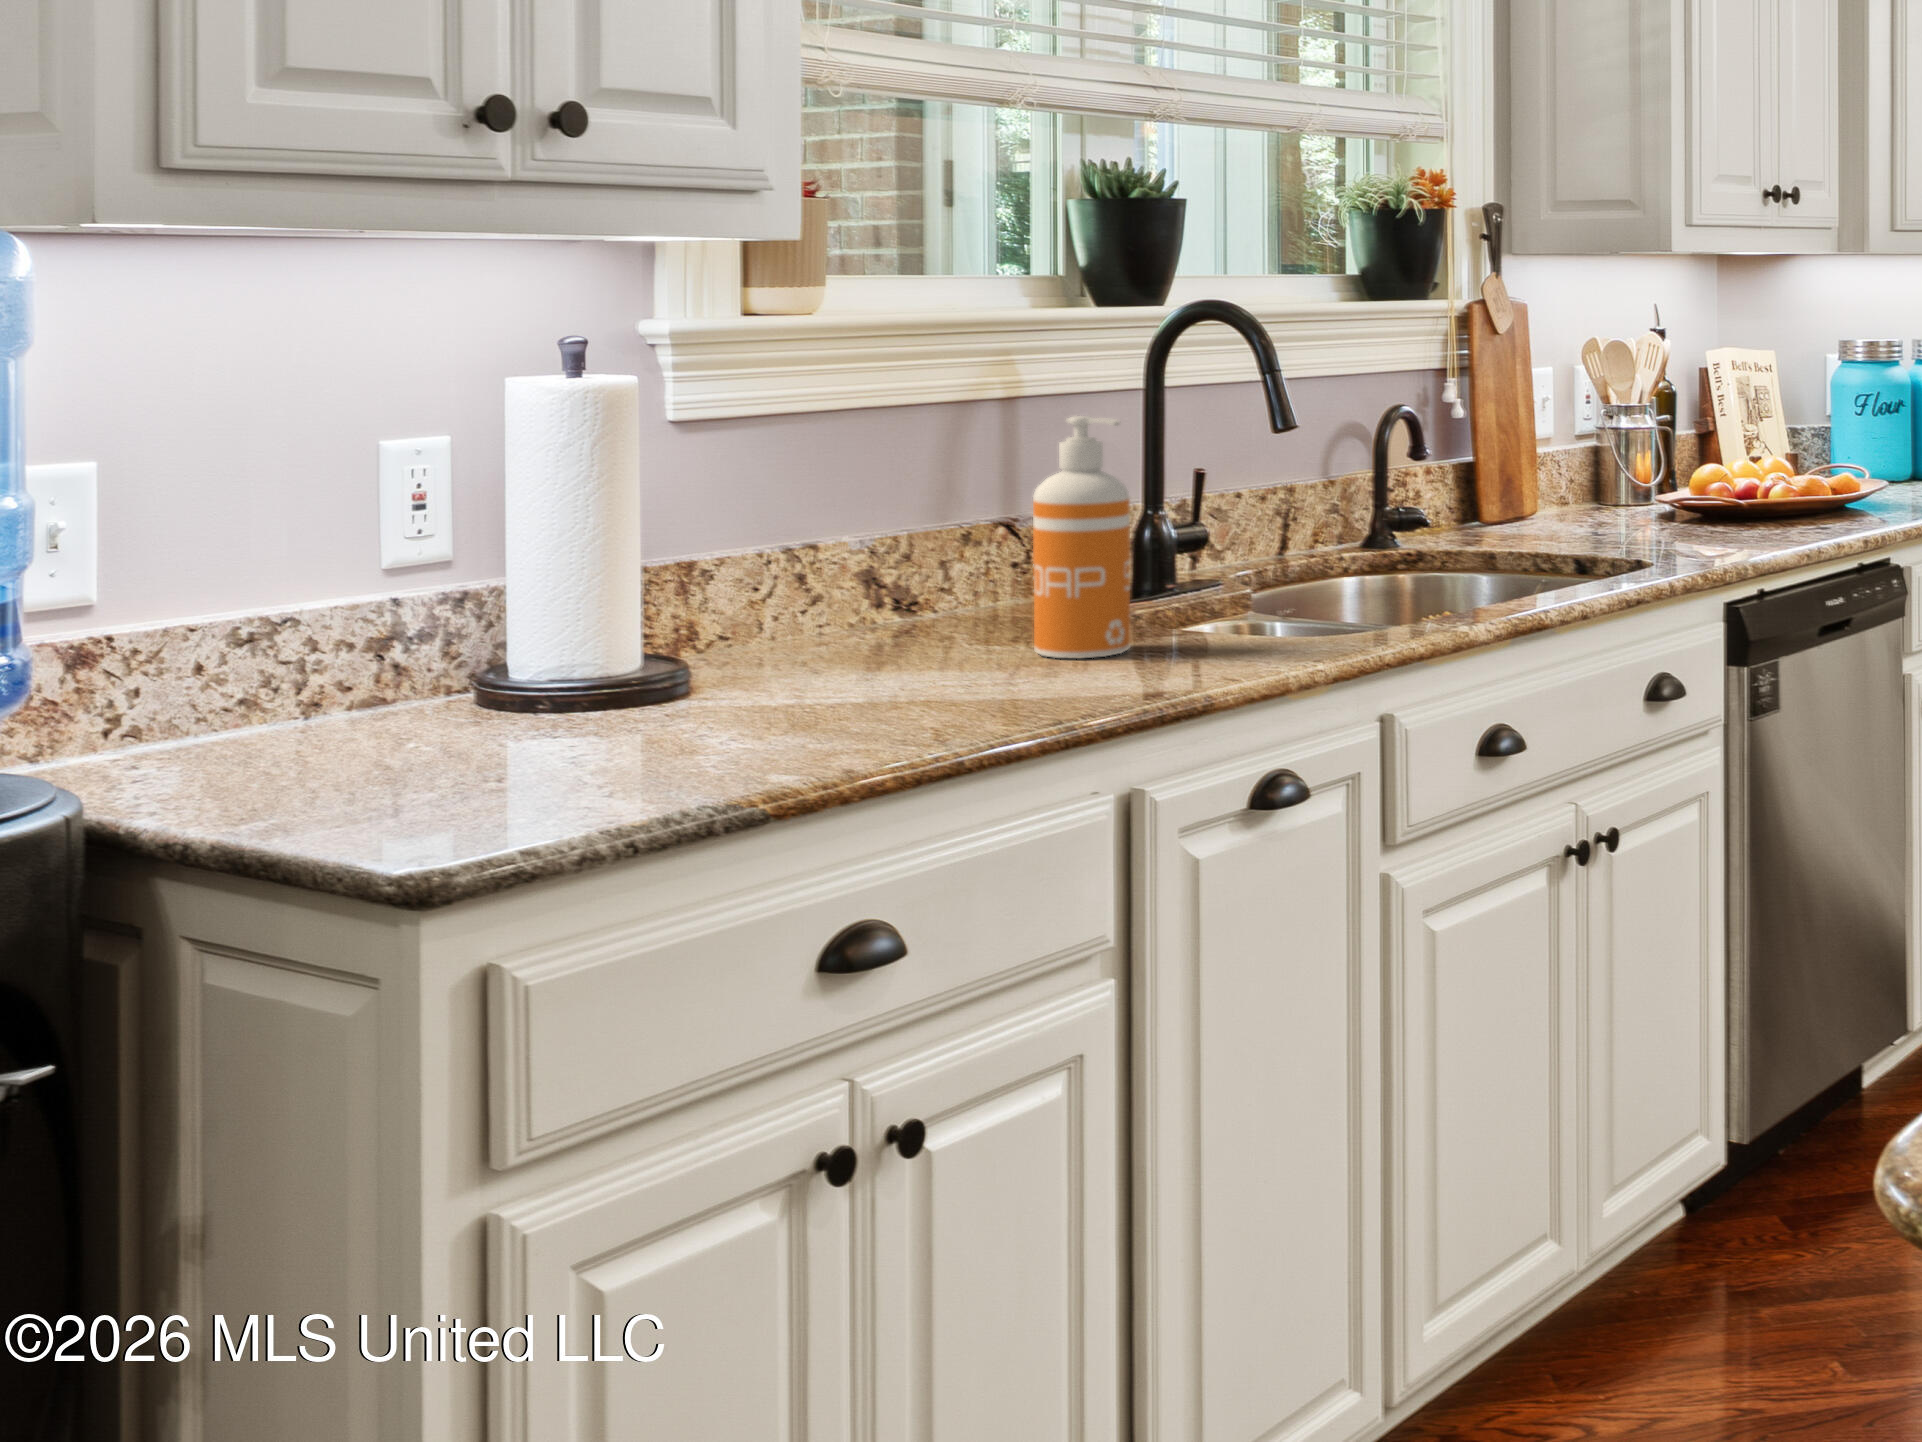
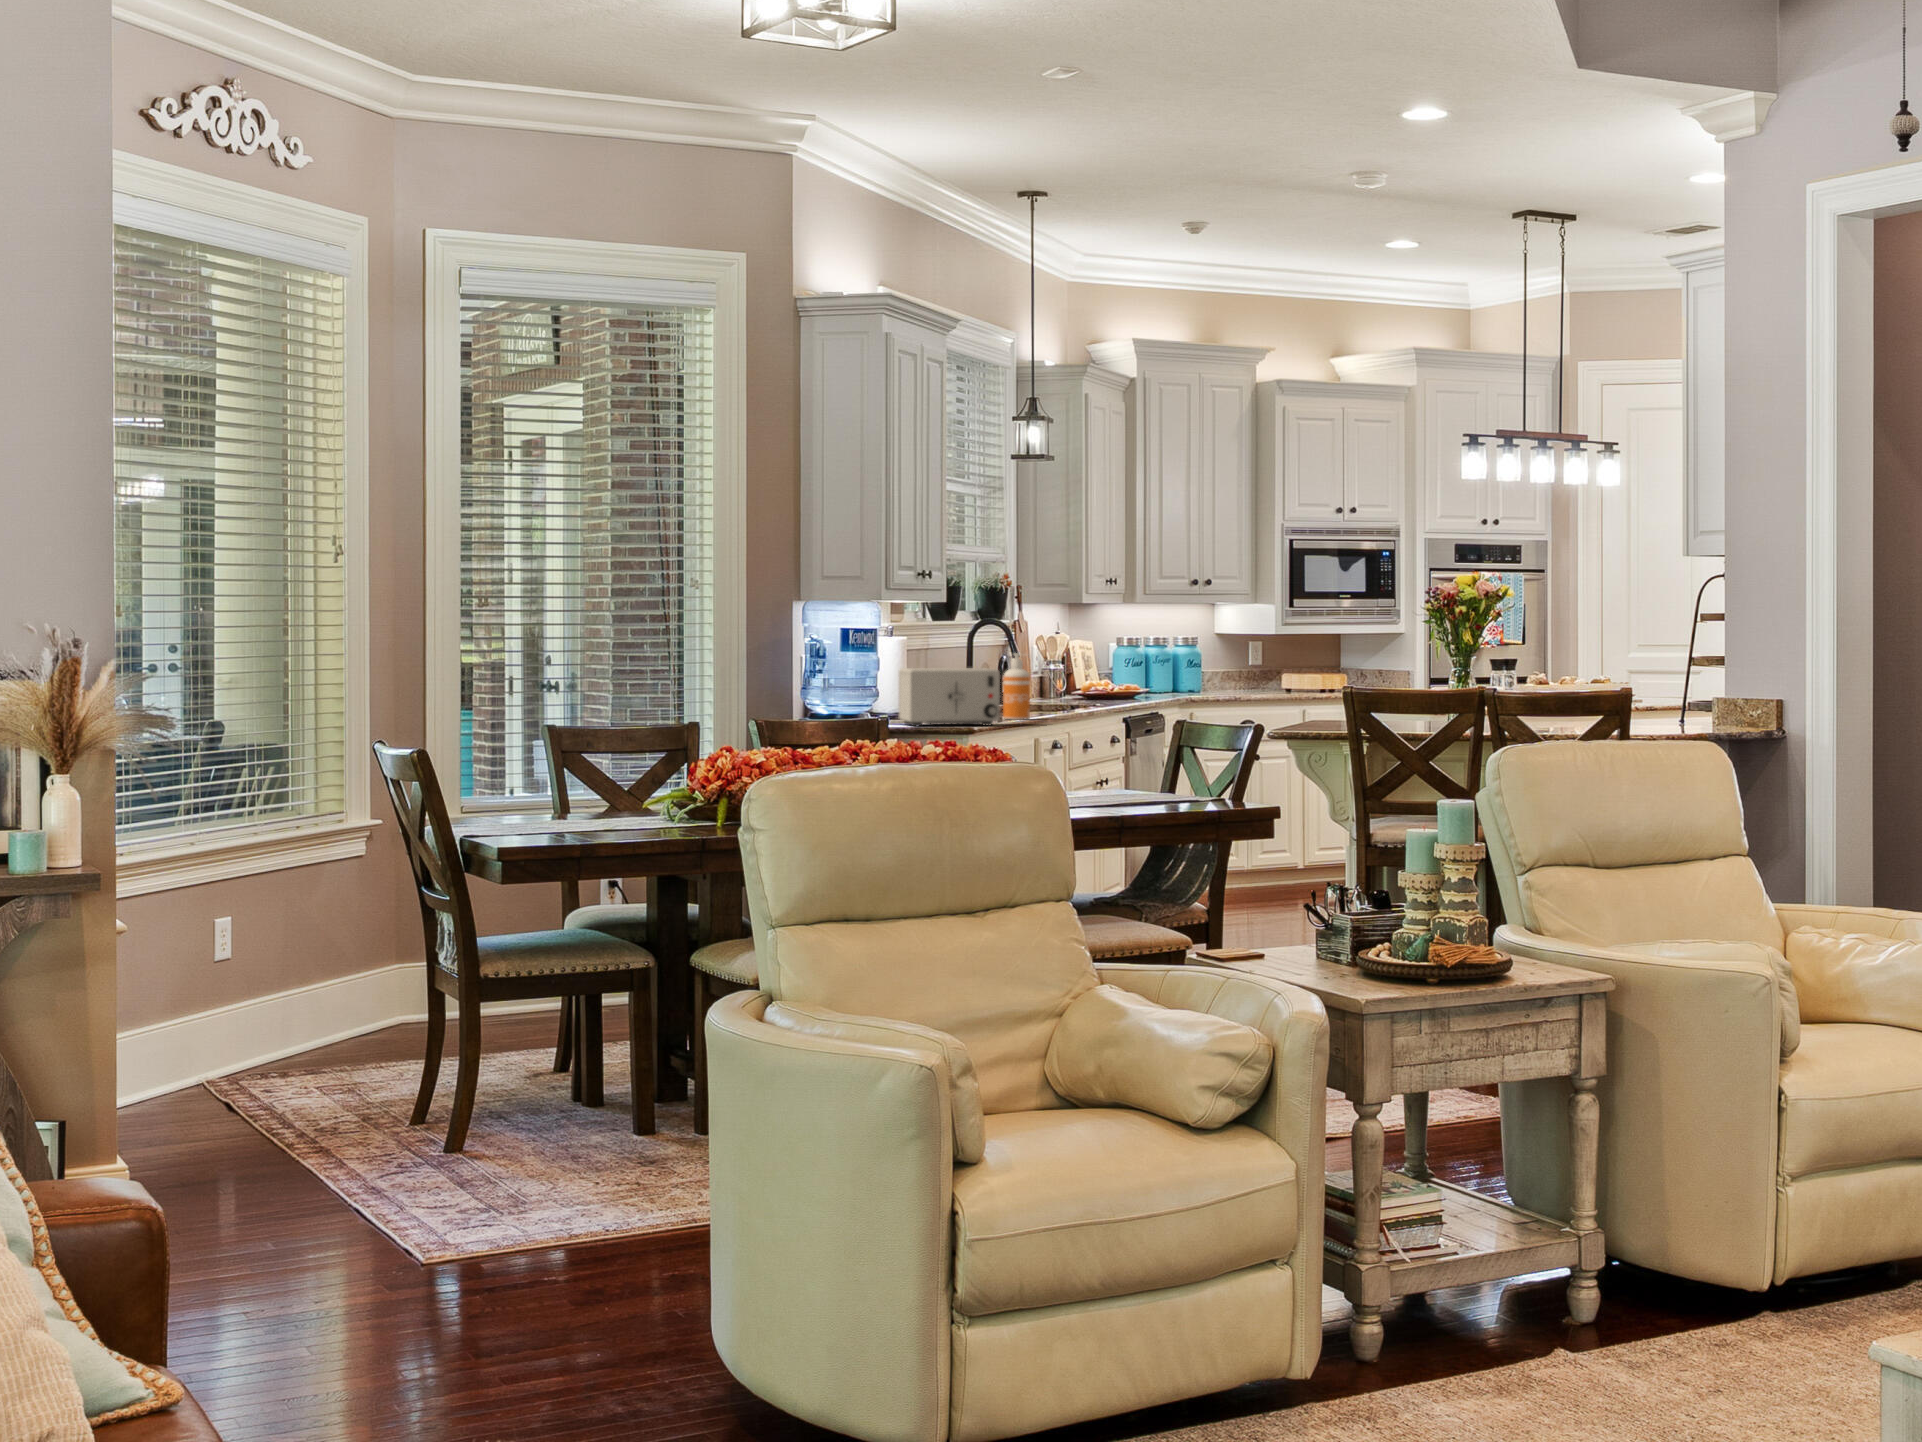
toaster: none [264,492,742,754] -> present [899,668,1000,726]

